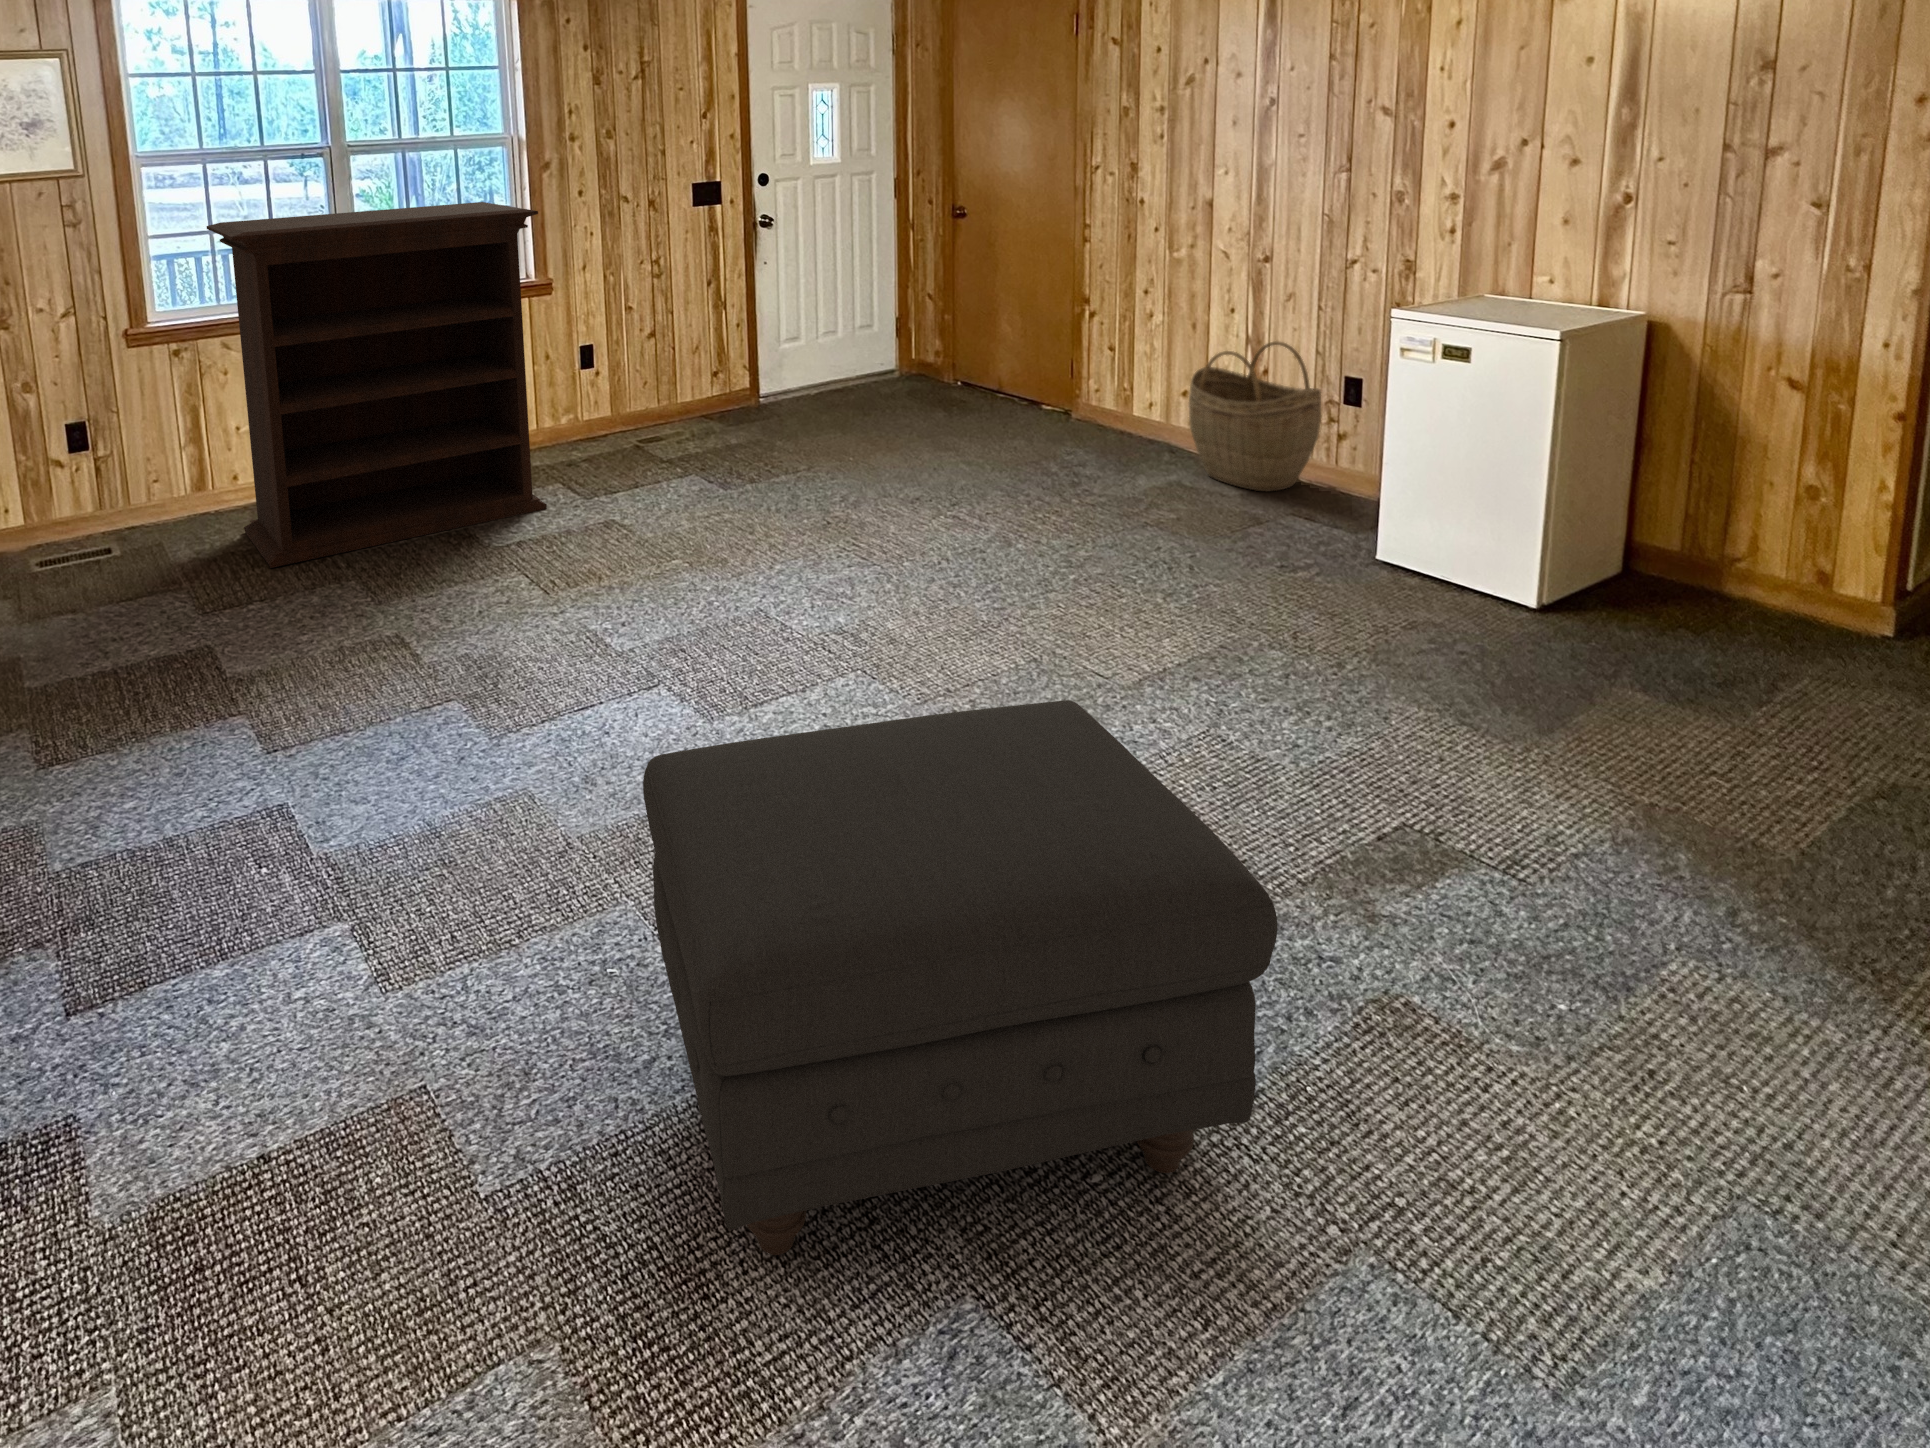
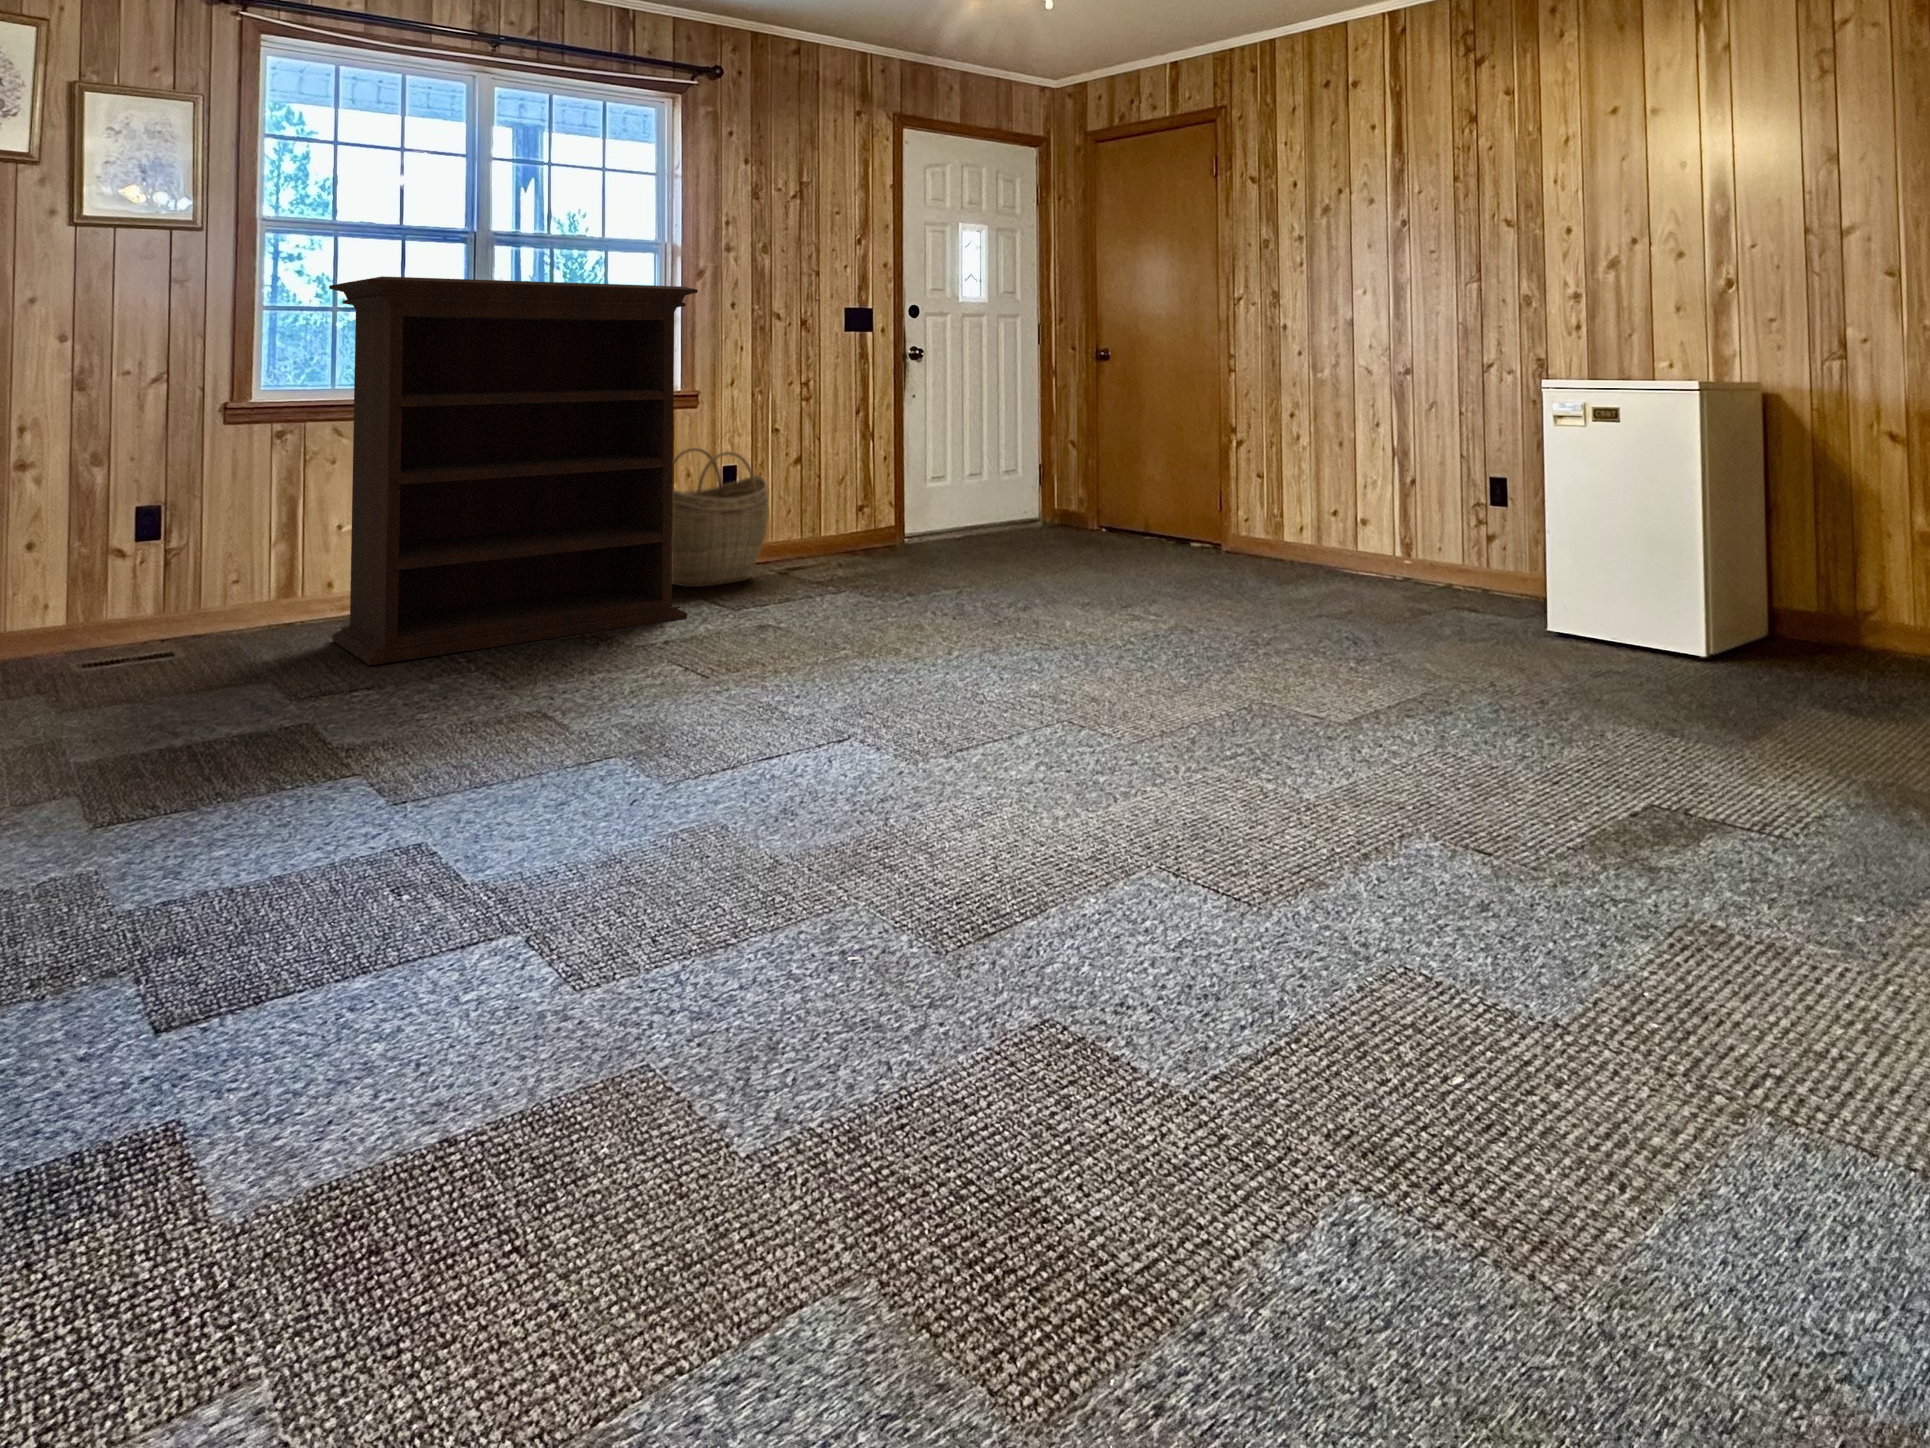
woven basket: present [1189,341,1321,491] -> present [672,448,768,587]
ottoman: present [643,700,1277,1255] -> none [915,611,1633,1171]

